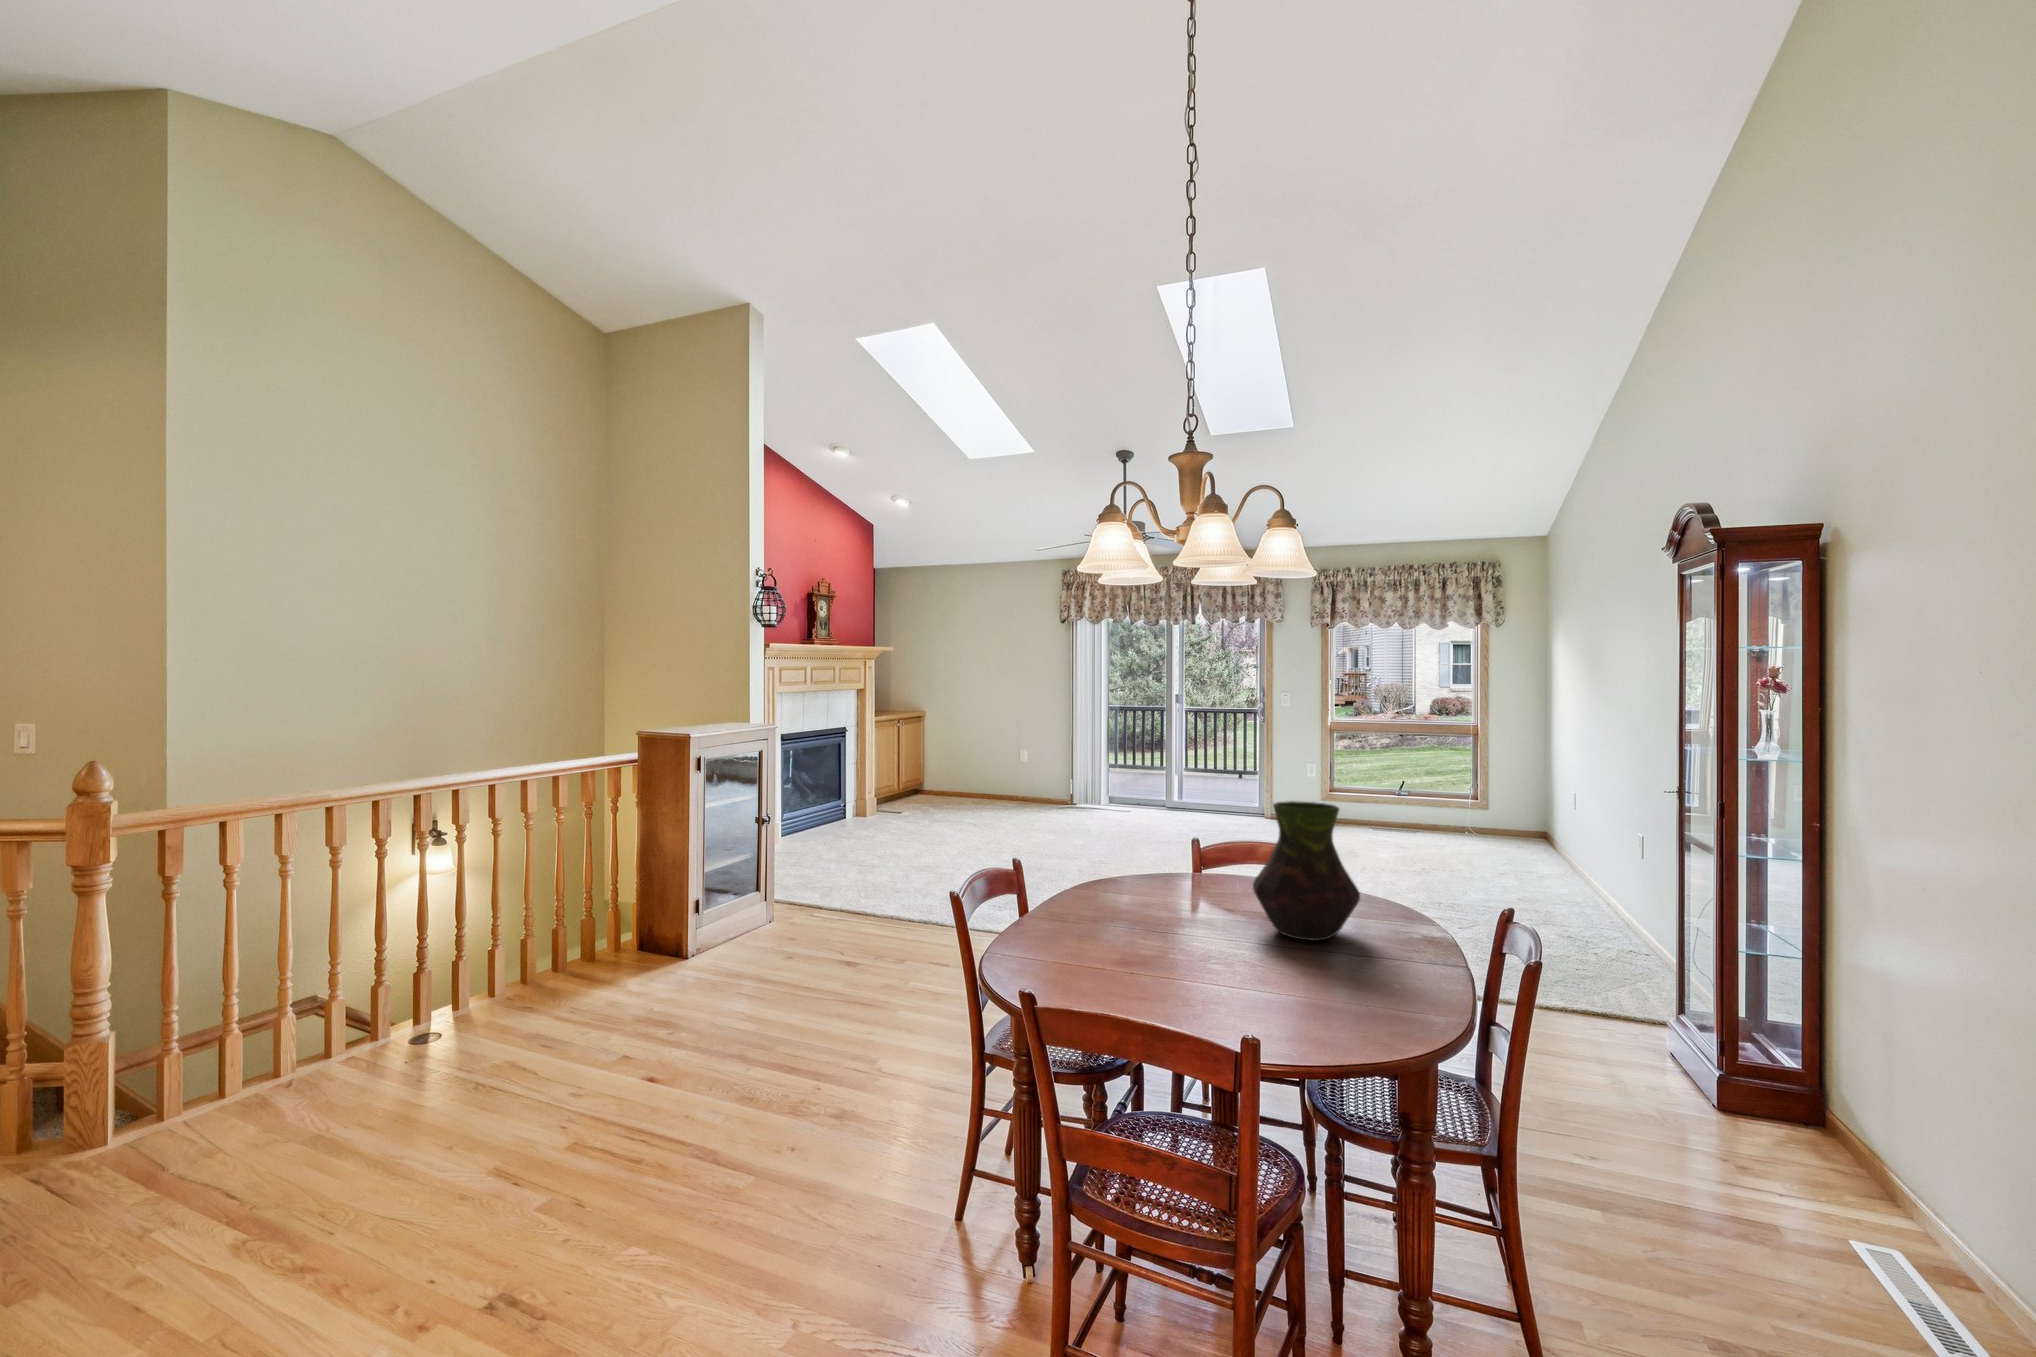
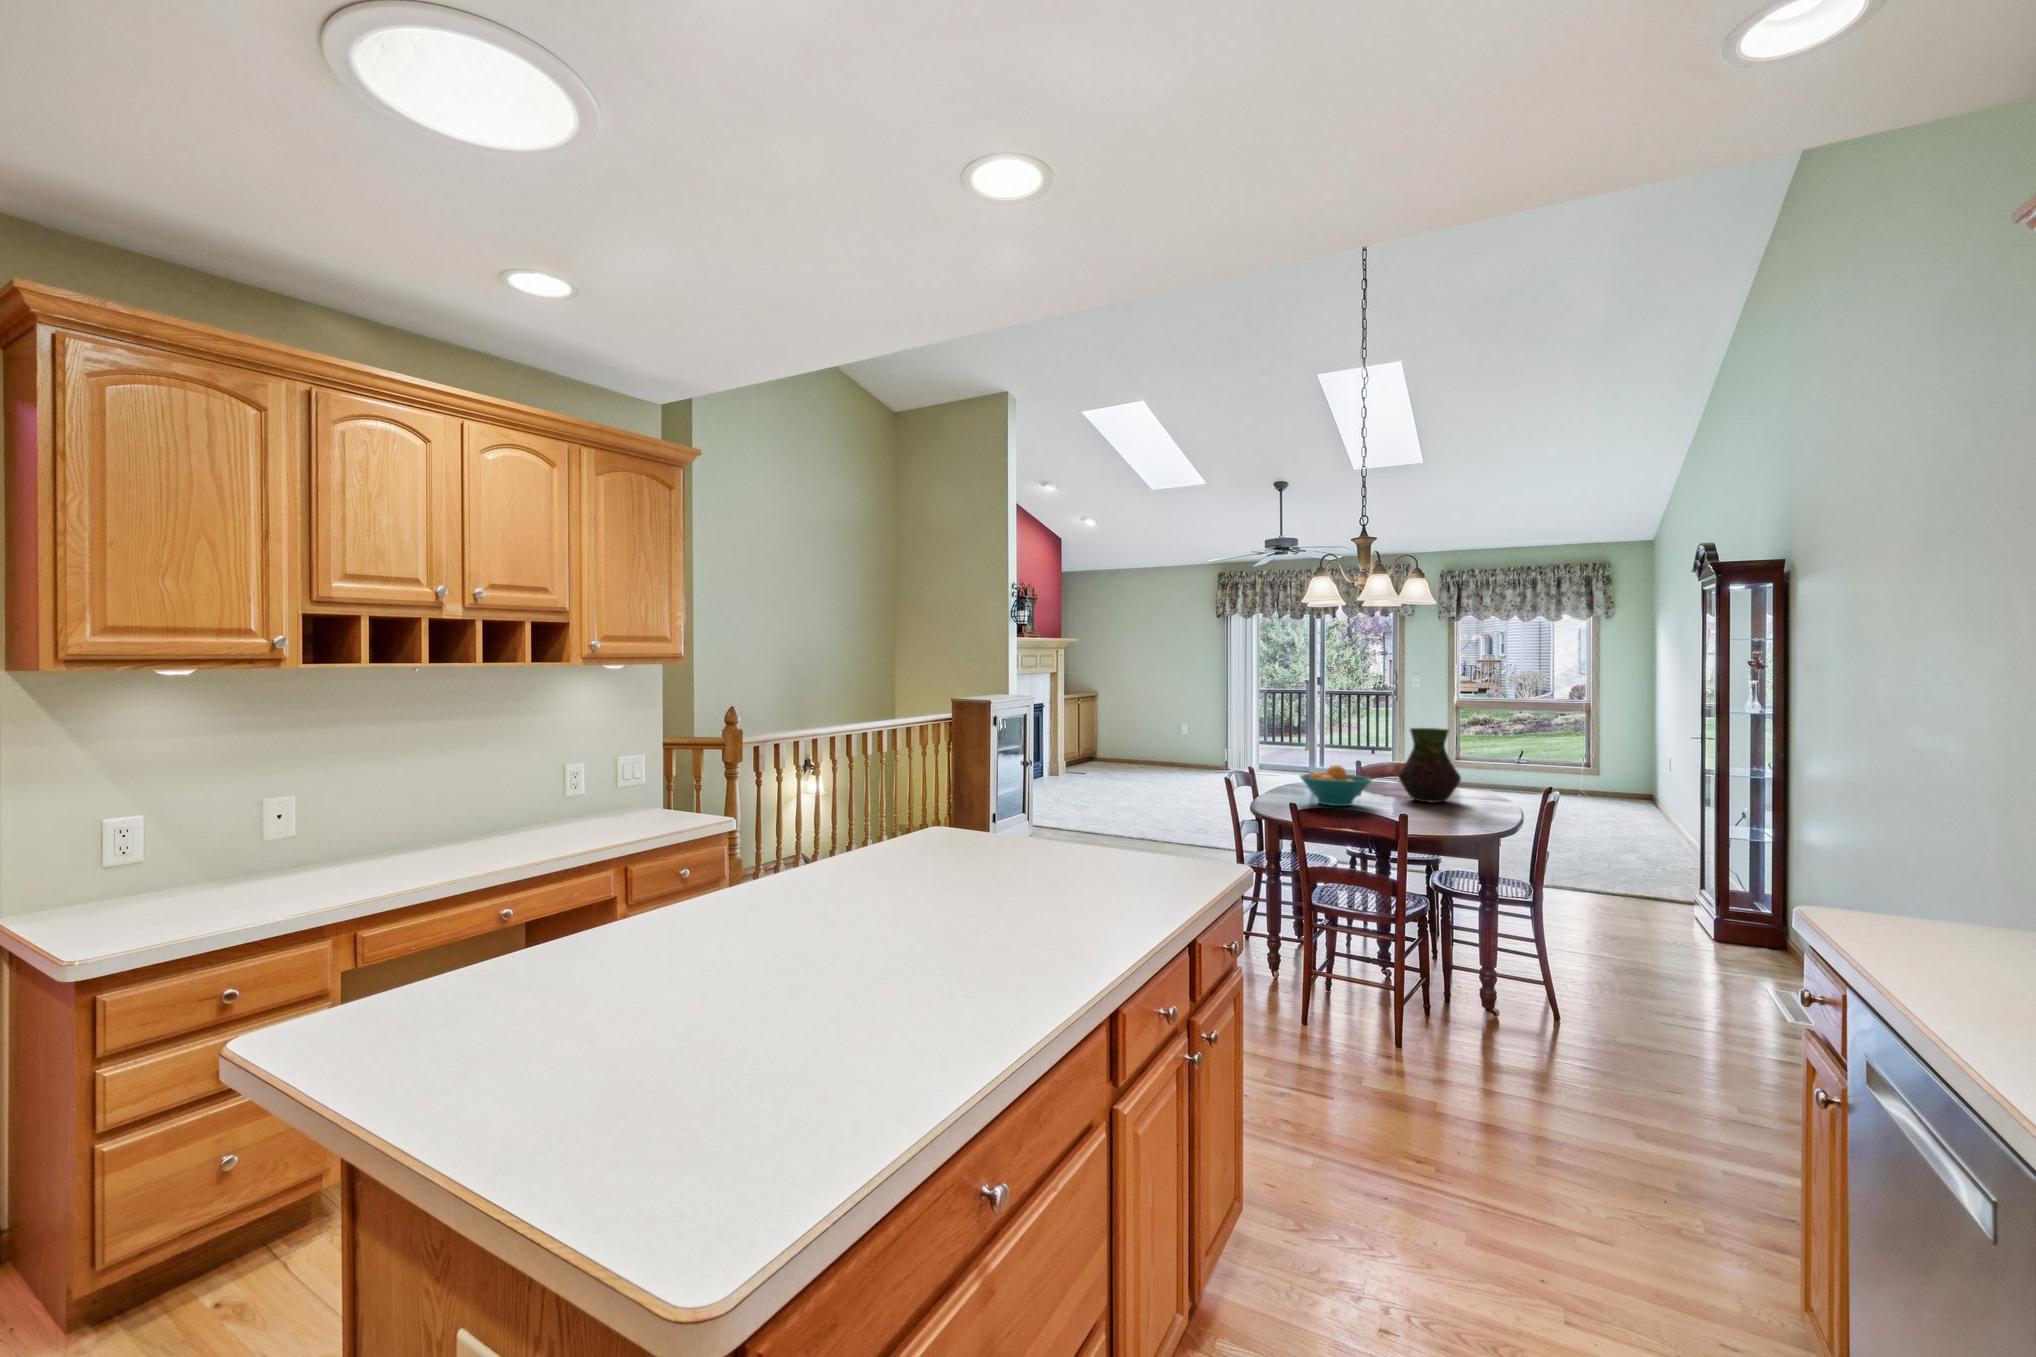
fruit bowl: none [1078,877,1206,959] -> present [1300,765,1372,806]

